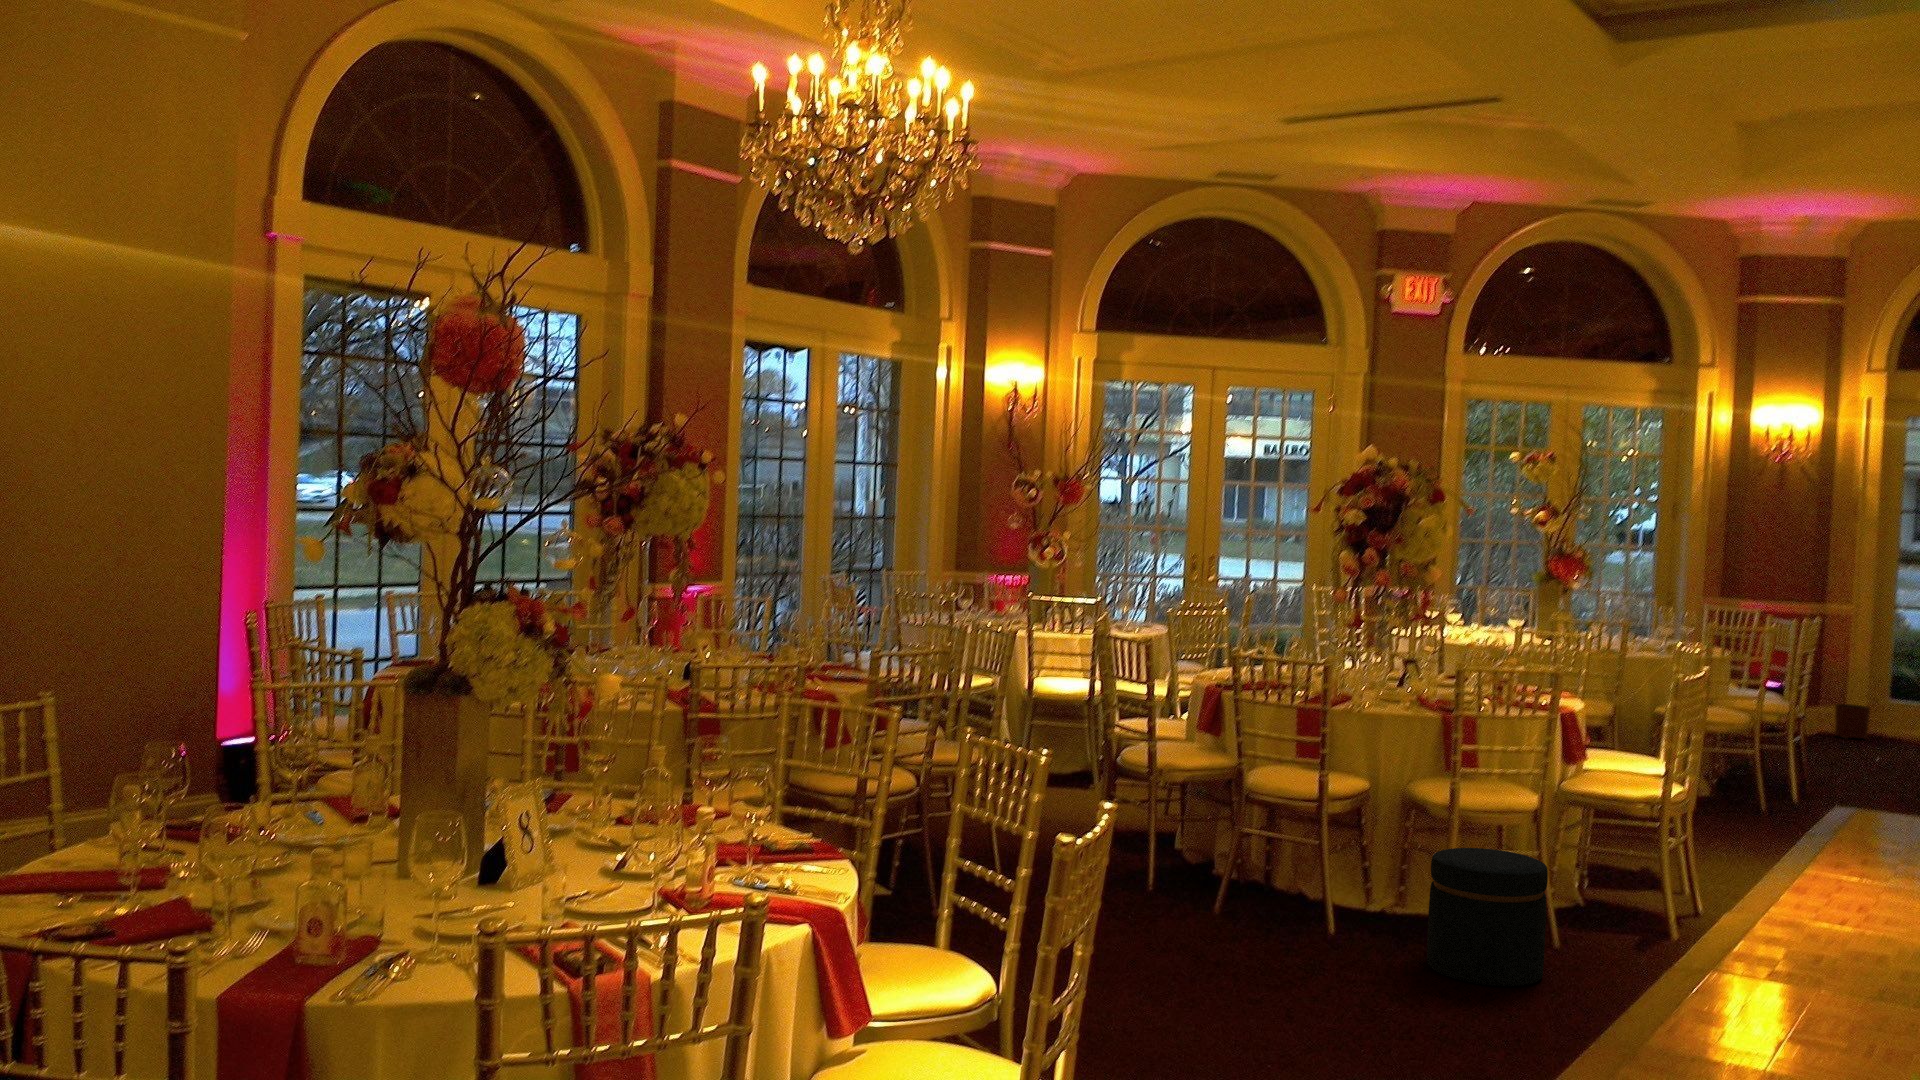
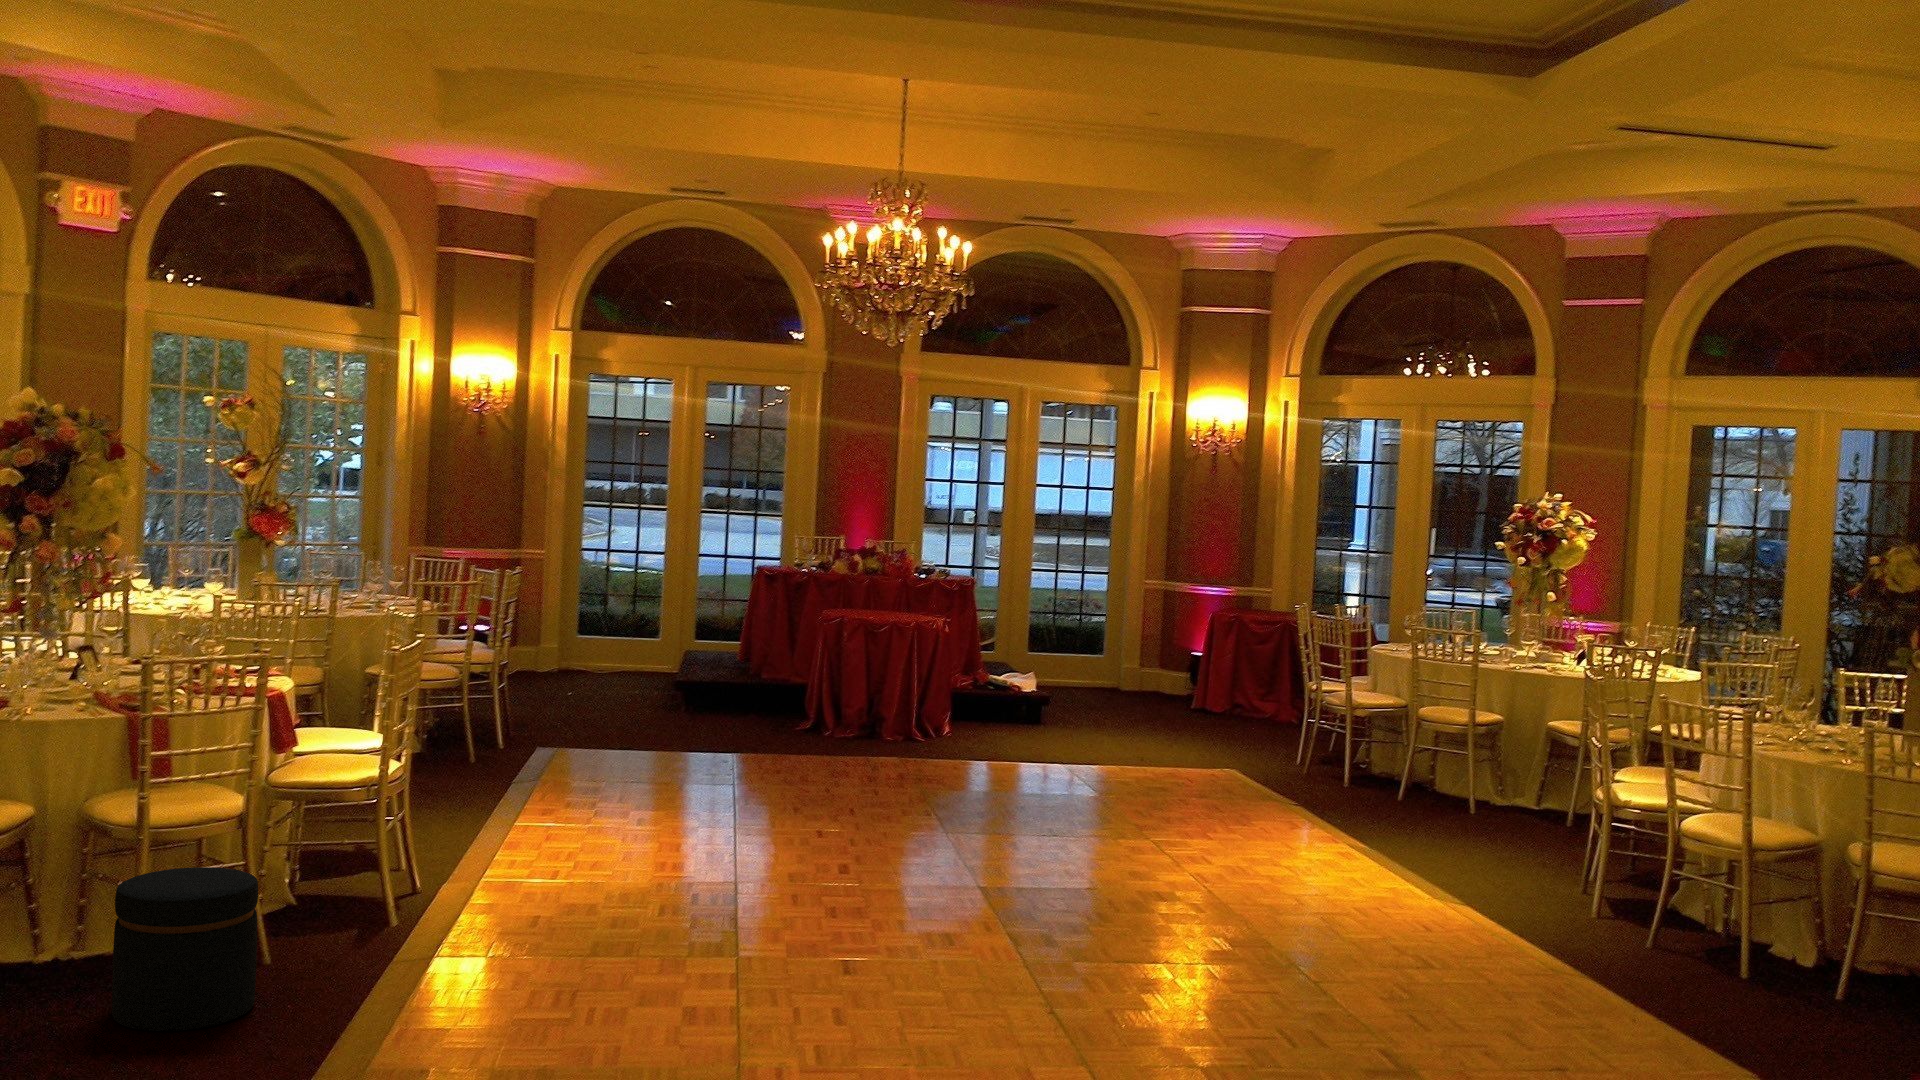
planter: present [1834,704,1870,739] -> none [530,643,560,676]

